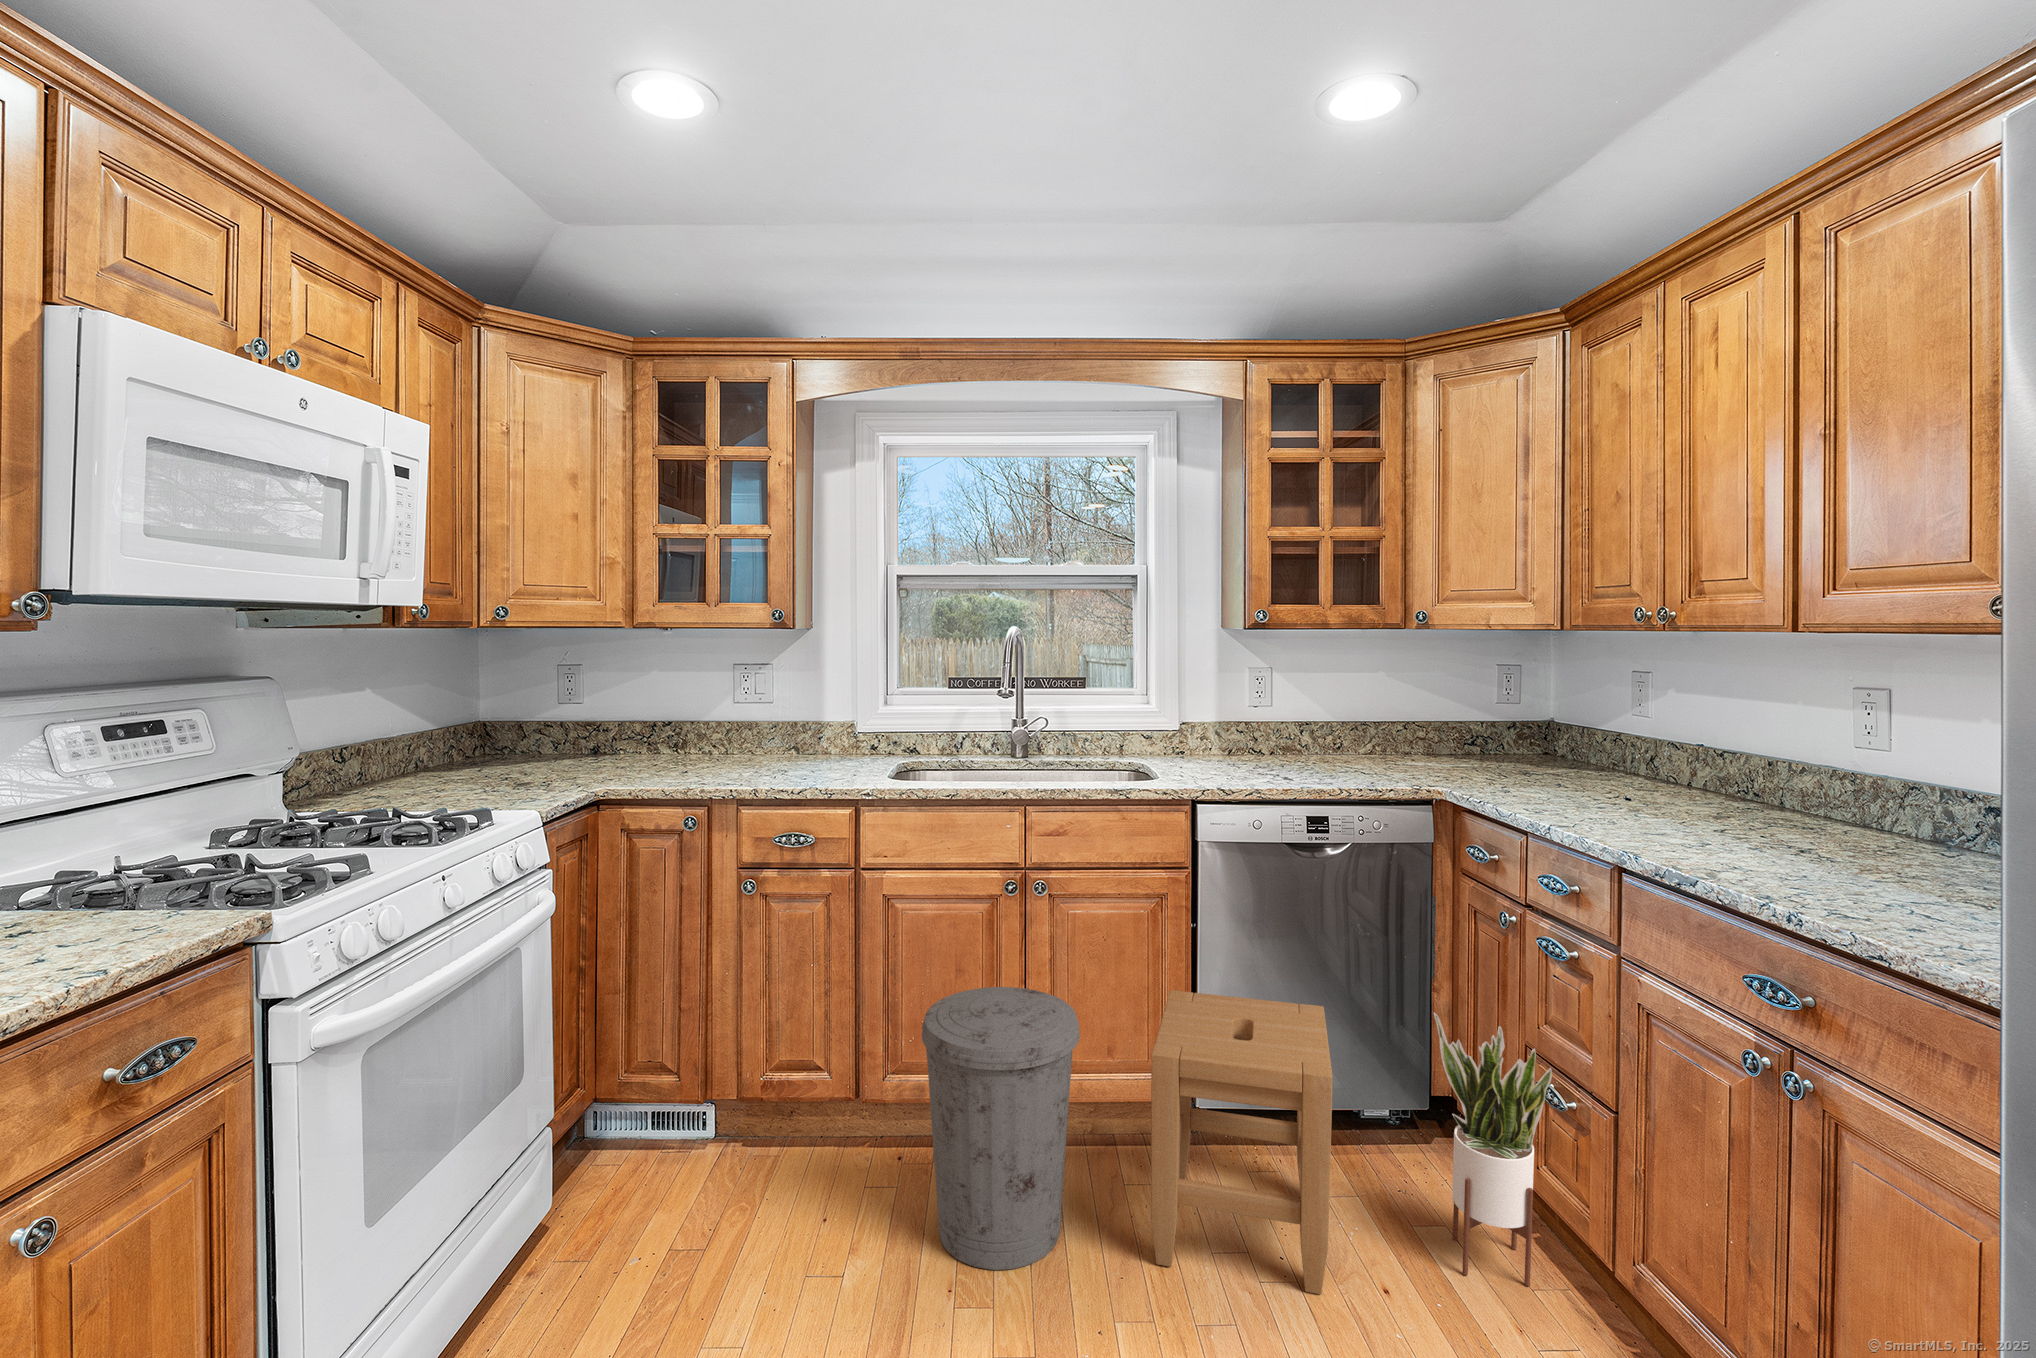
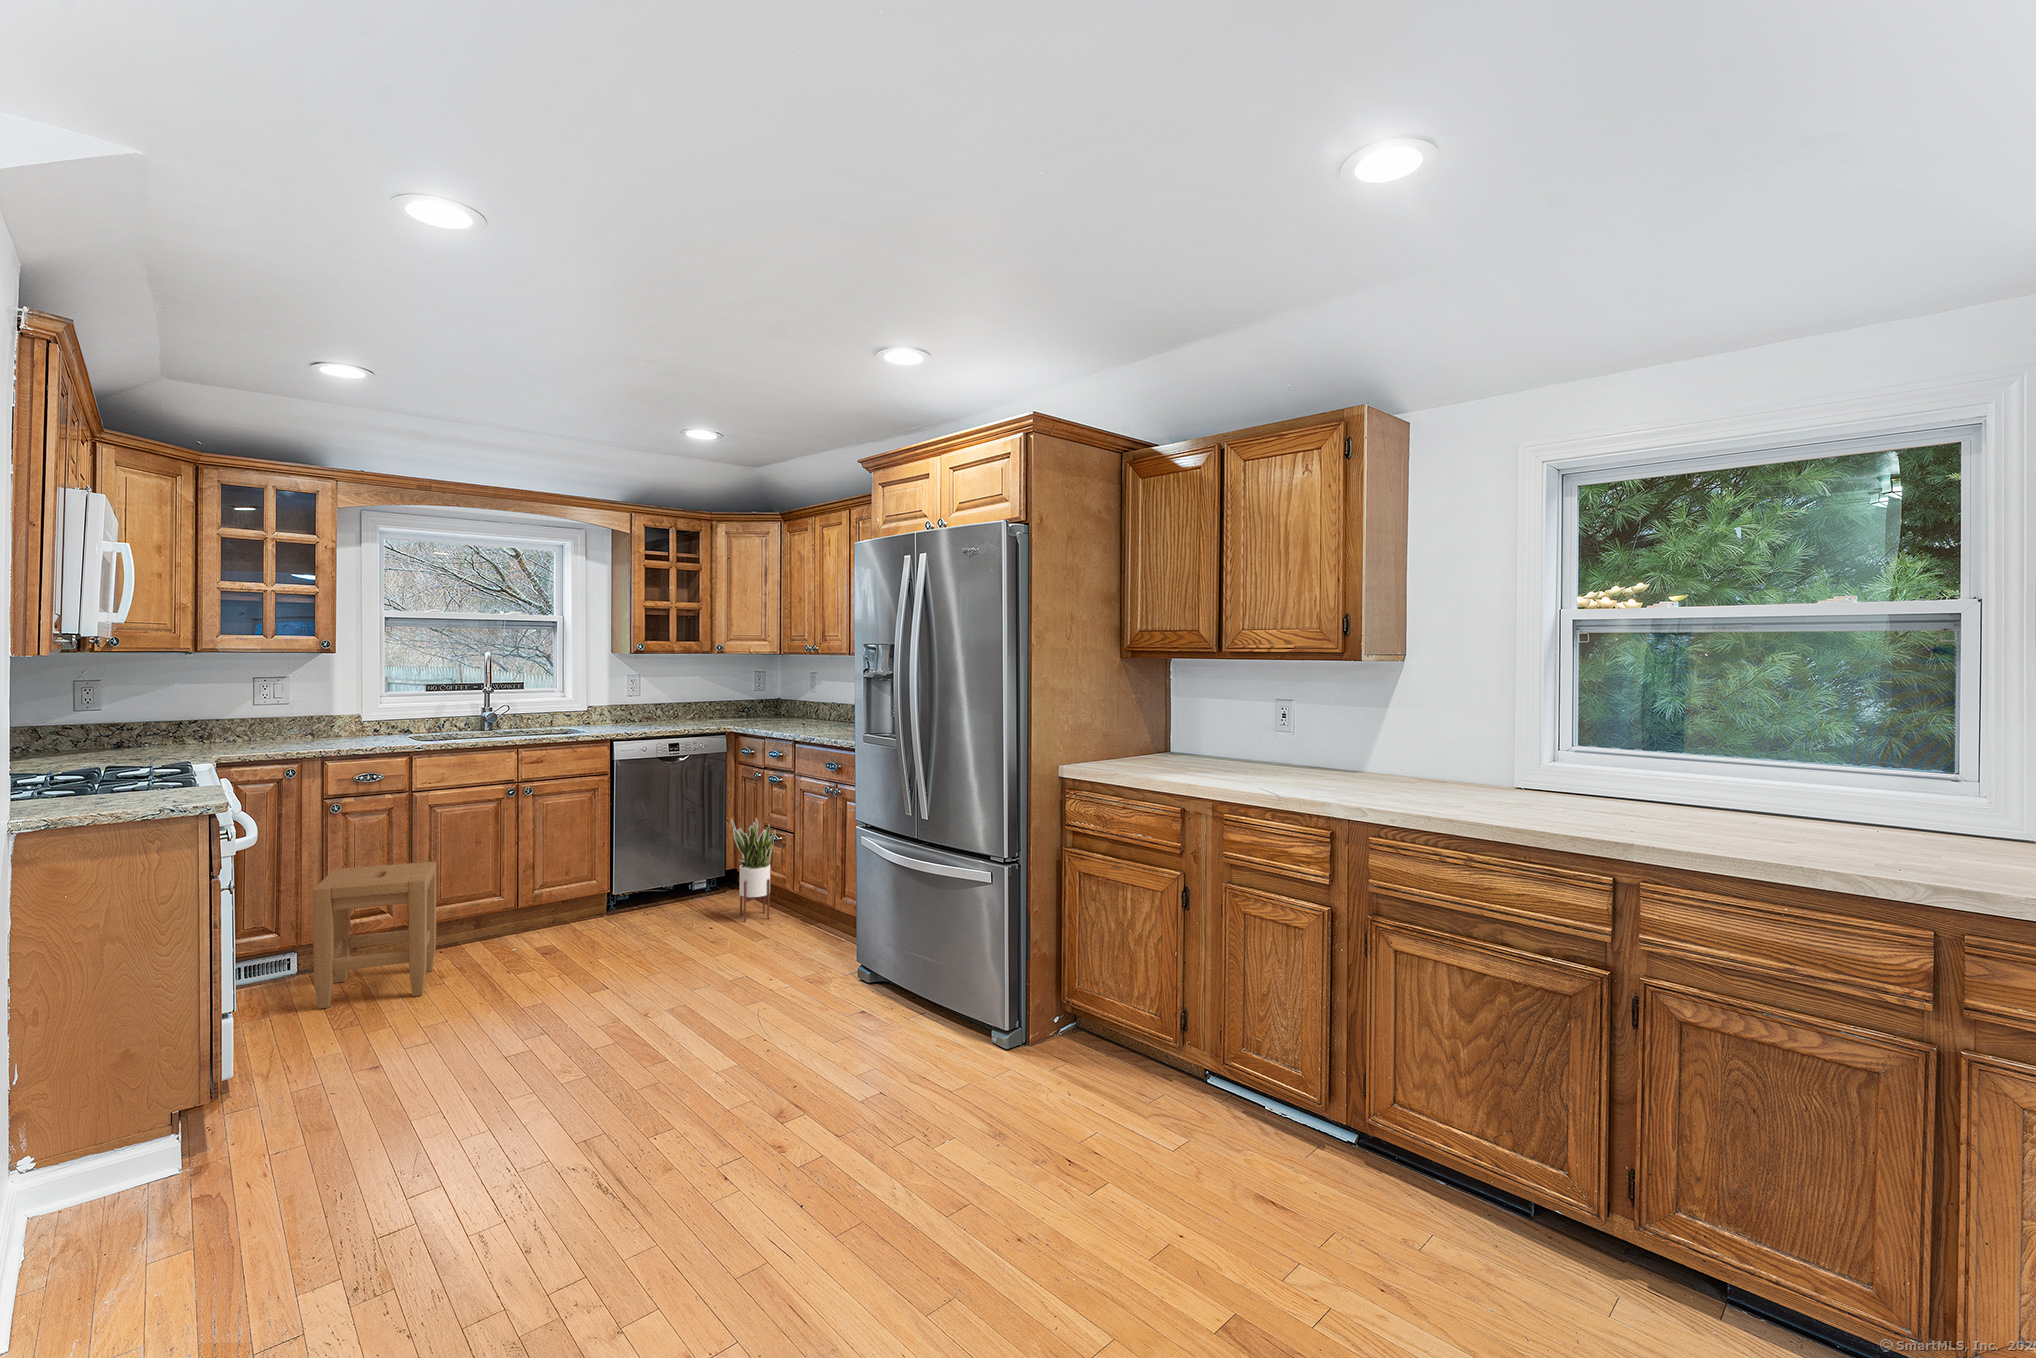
trash can: present [922,987,1080,1270] -> none [479,839,569,966]
stool: present [1151,990,1333,1294] -> present [313,861,436,1009]

